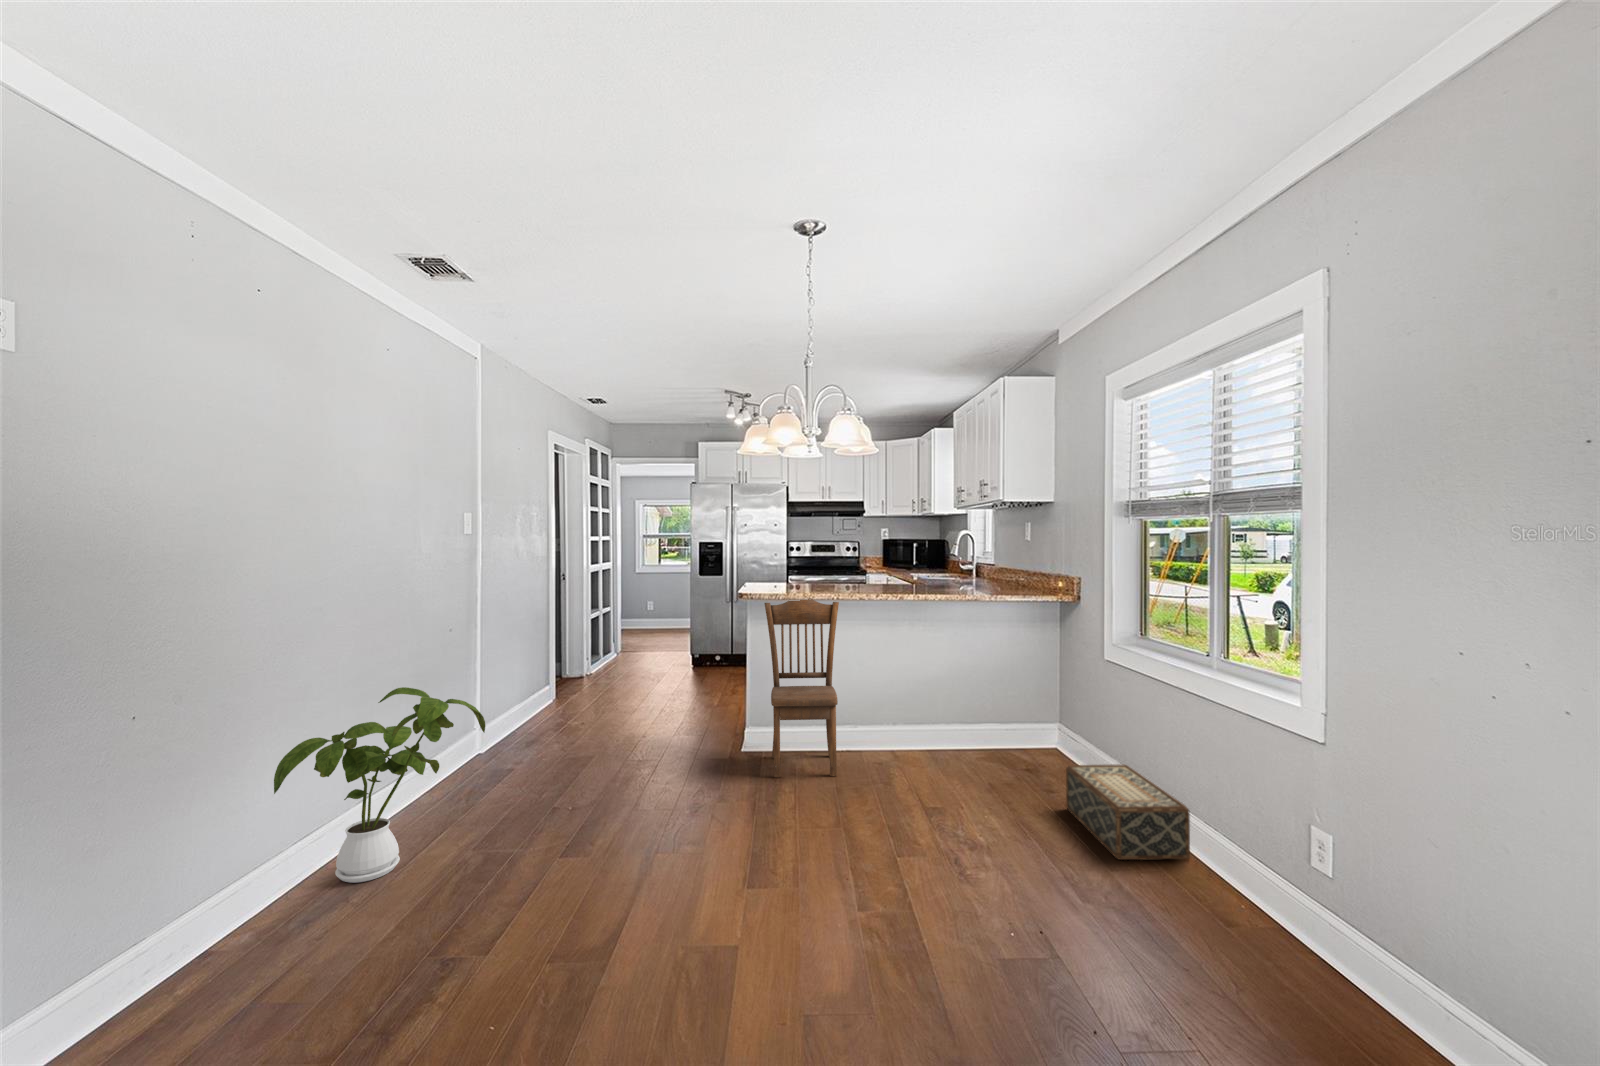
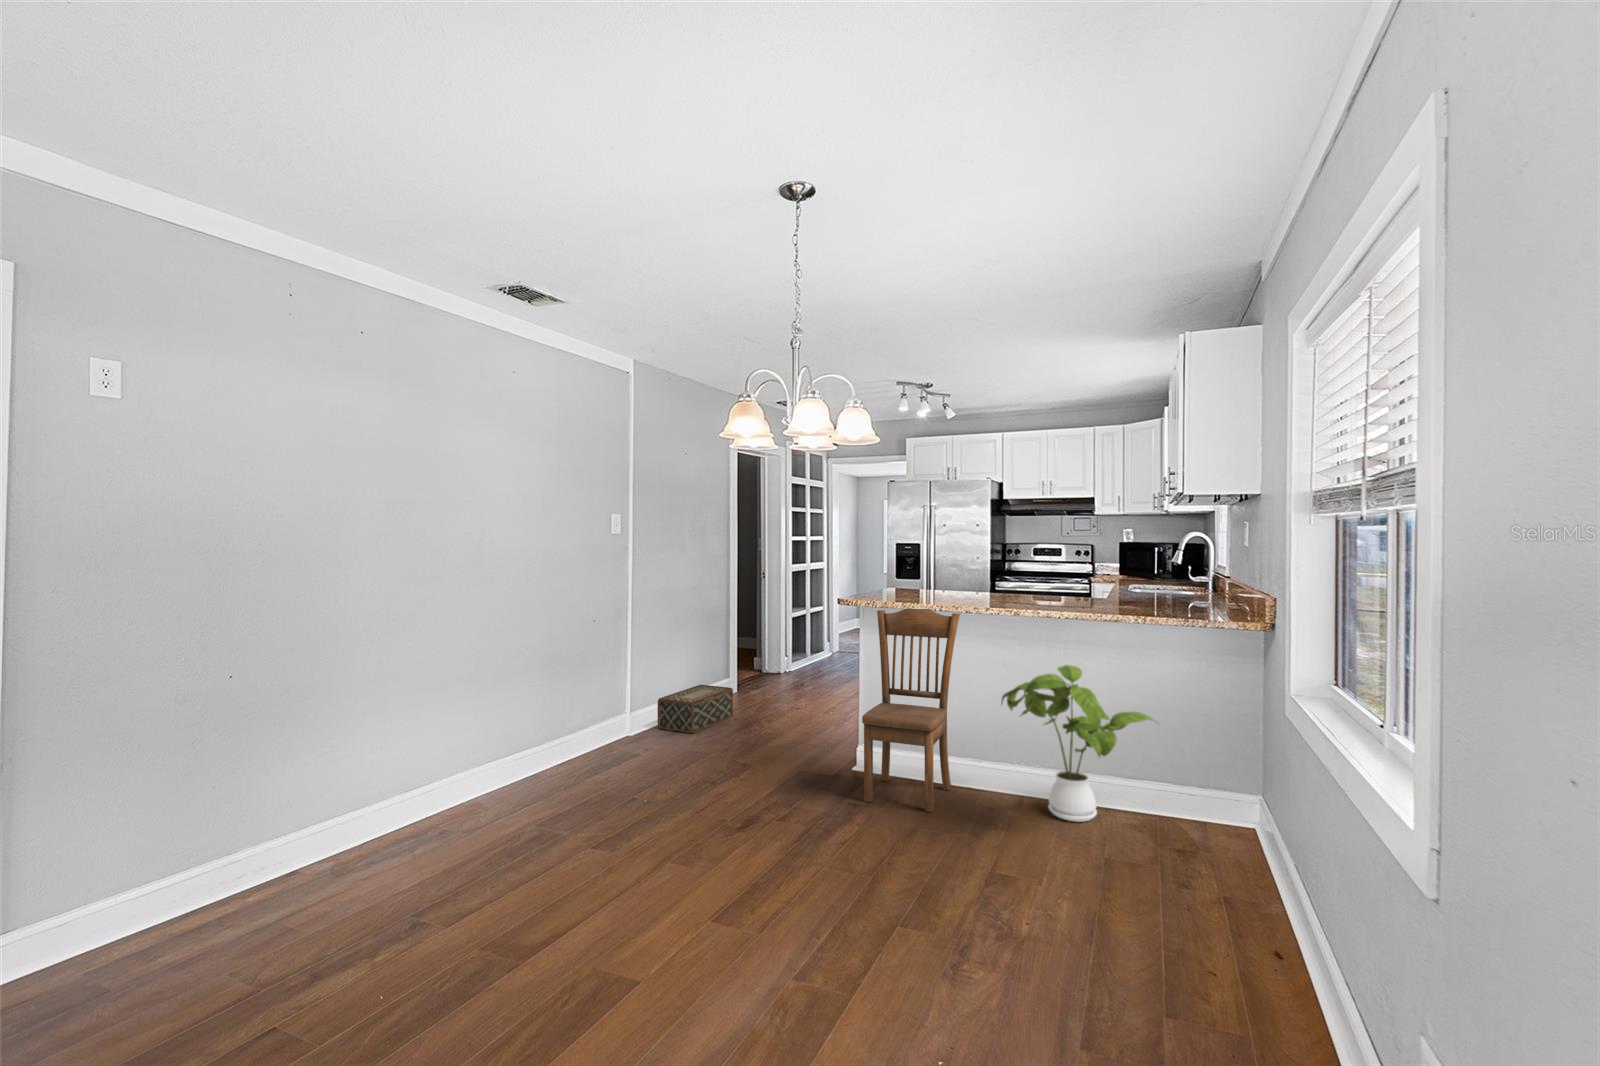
house plant: present [274,687,485,883] -> present [1001,665,1155,822]
woven basket: present [1066,765,1190,860] -> present [658,685,733,733]

